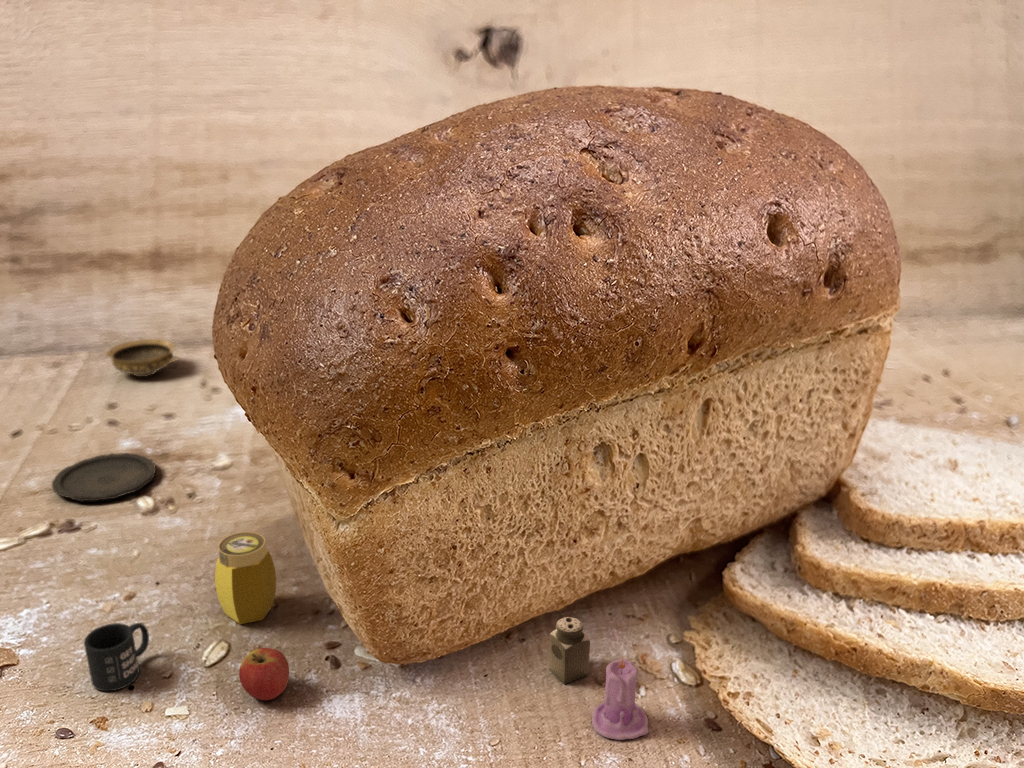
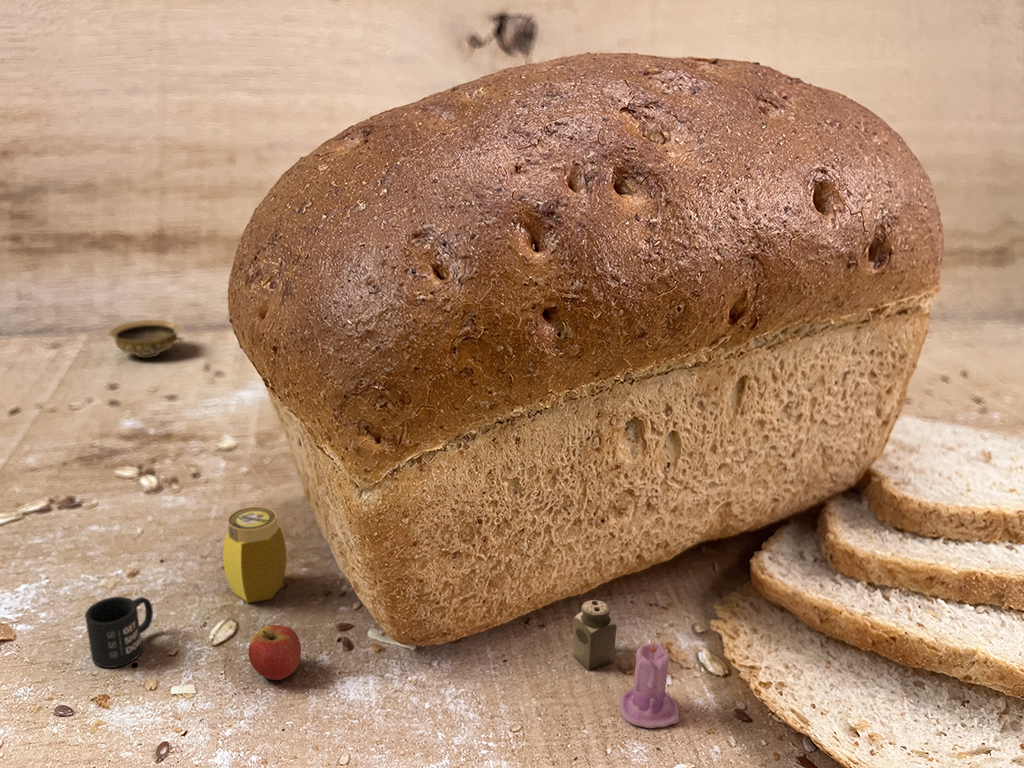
plate: present [52,453,156,501] -> none [52,430,159,477]

